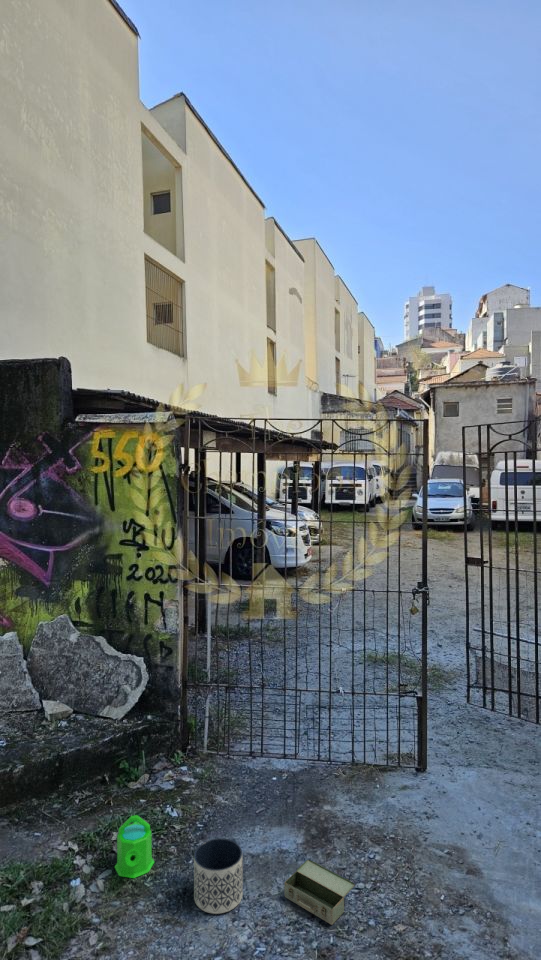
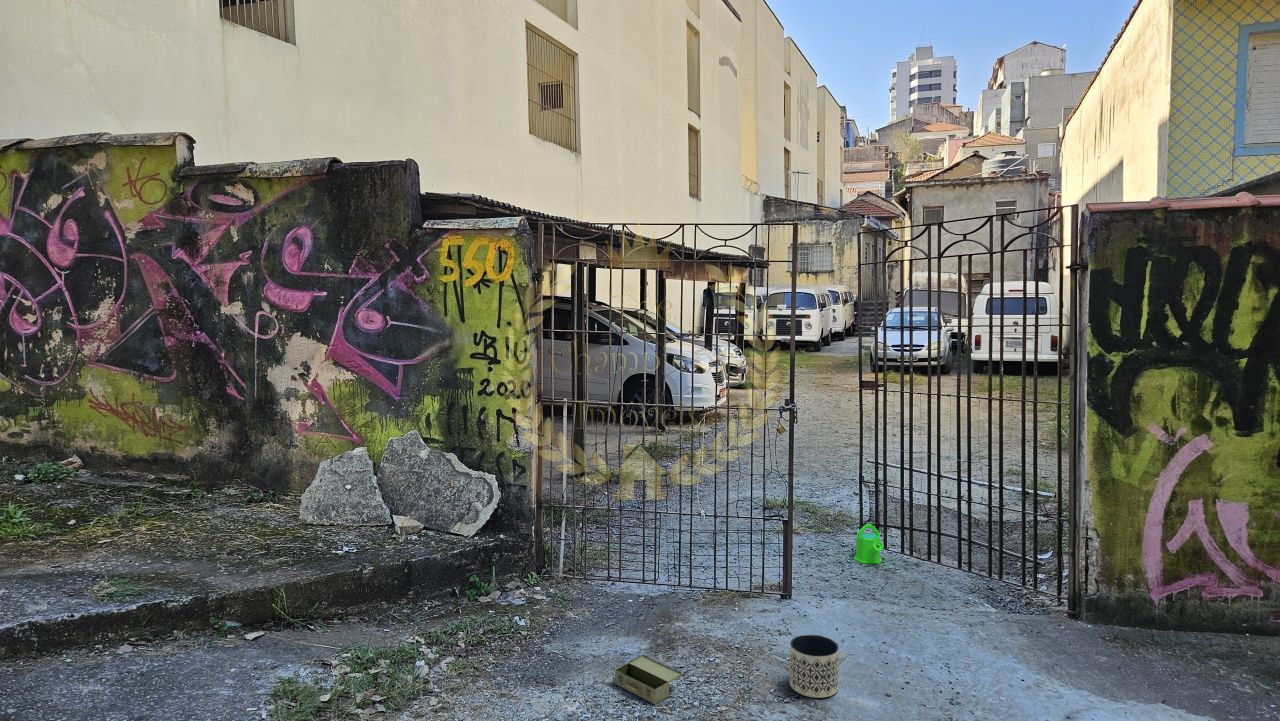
watering can: present [115,815,154,878] -> present [854,524,883,564]
planter: present [194,838,243,914] -> present [790,635,839,698]

